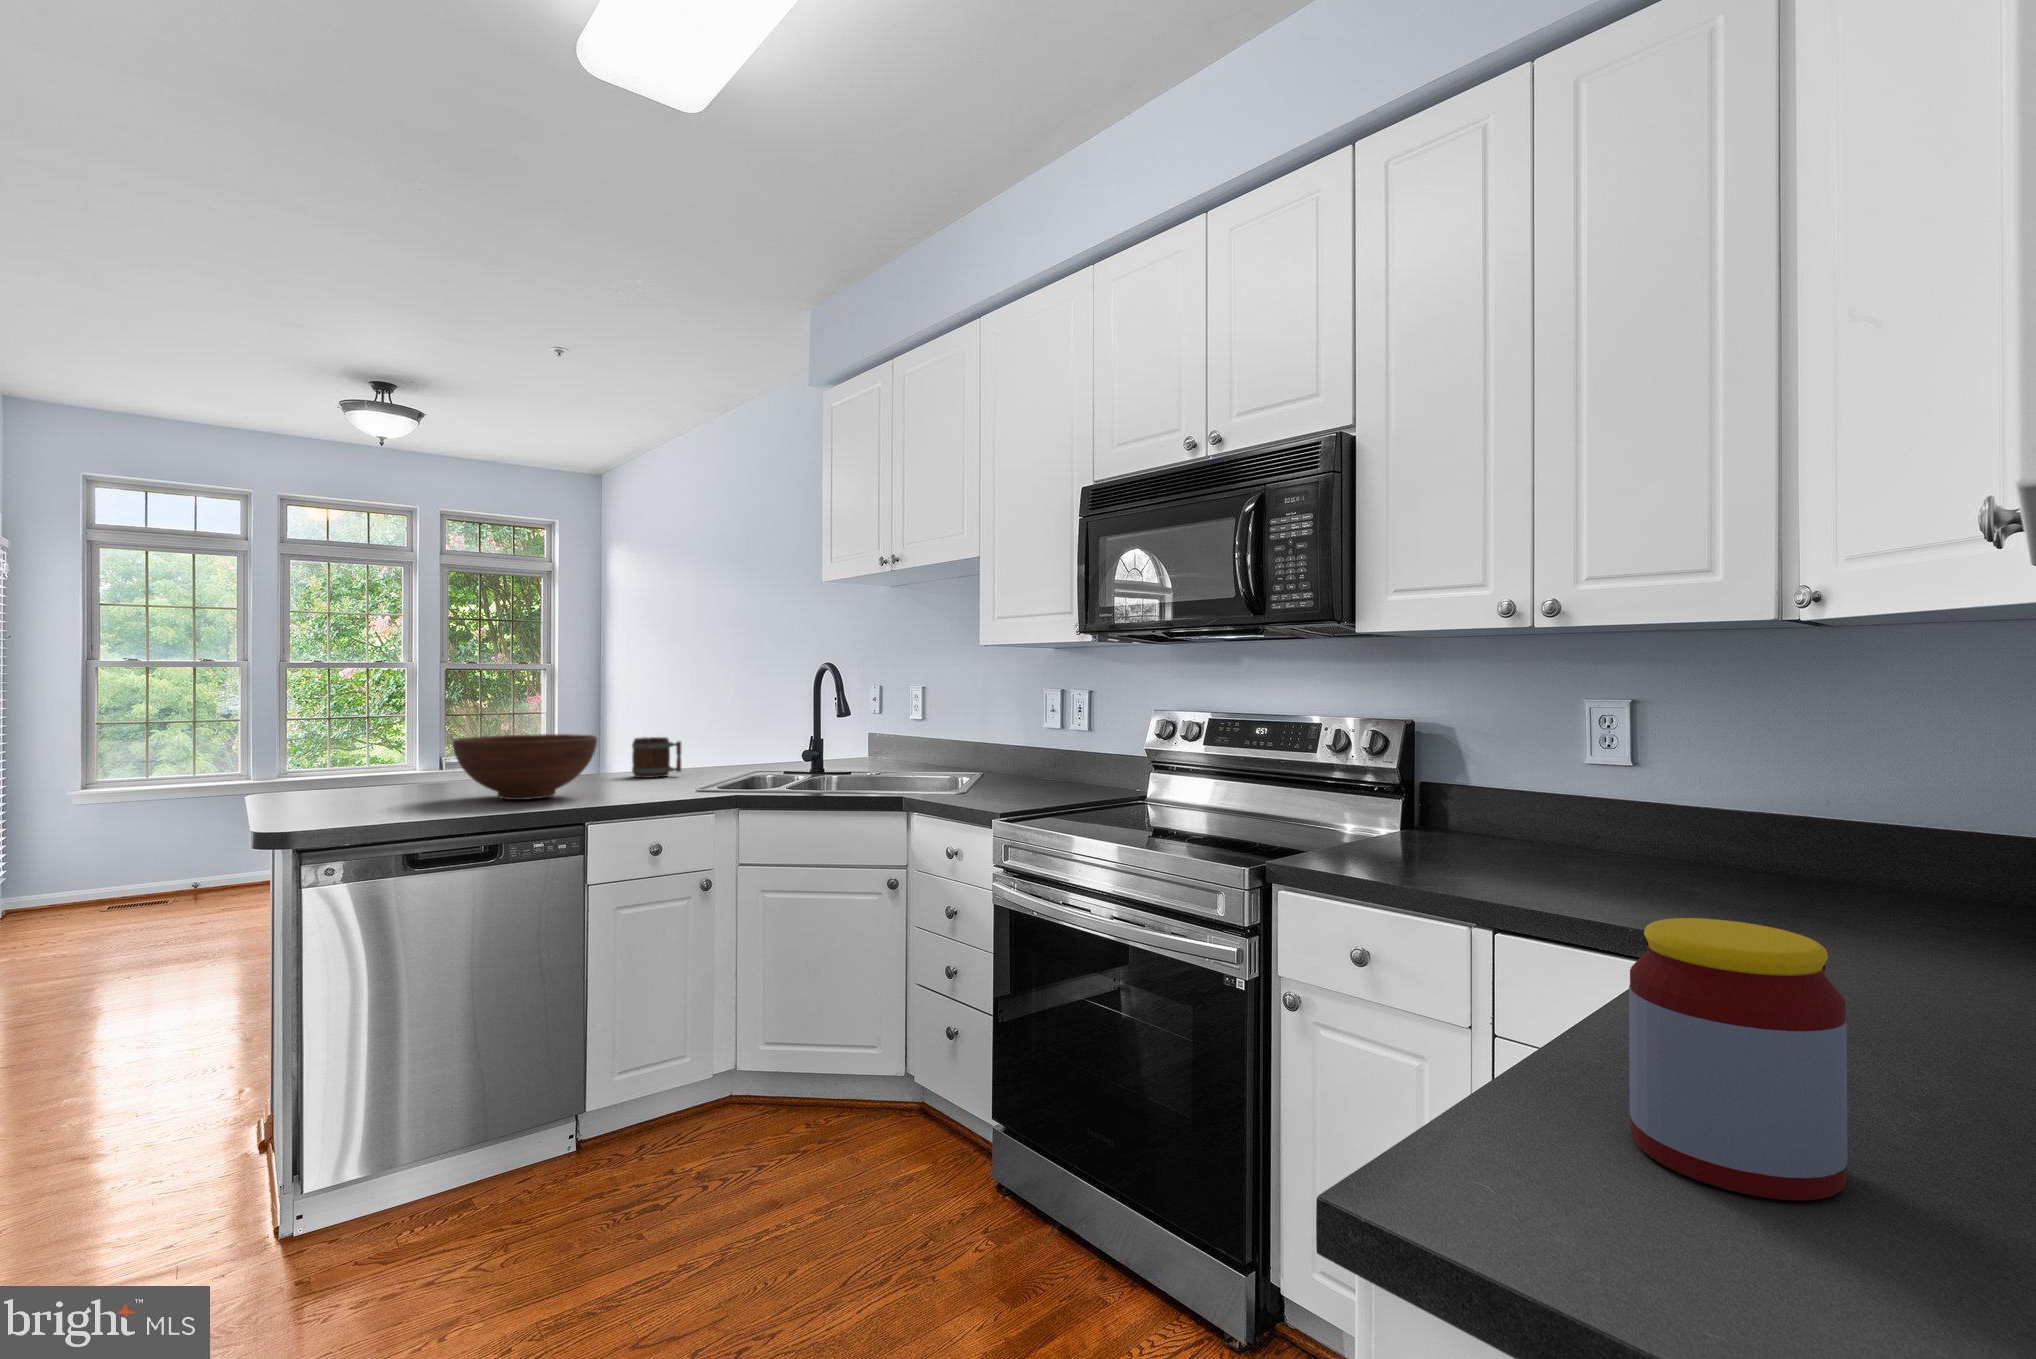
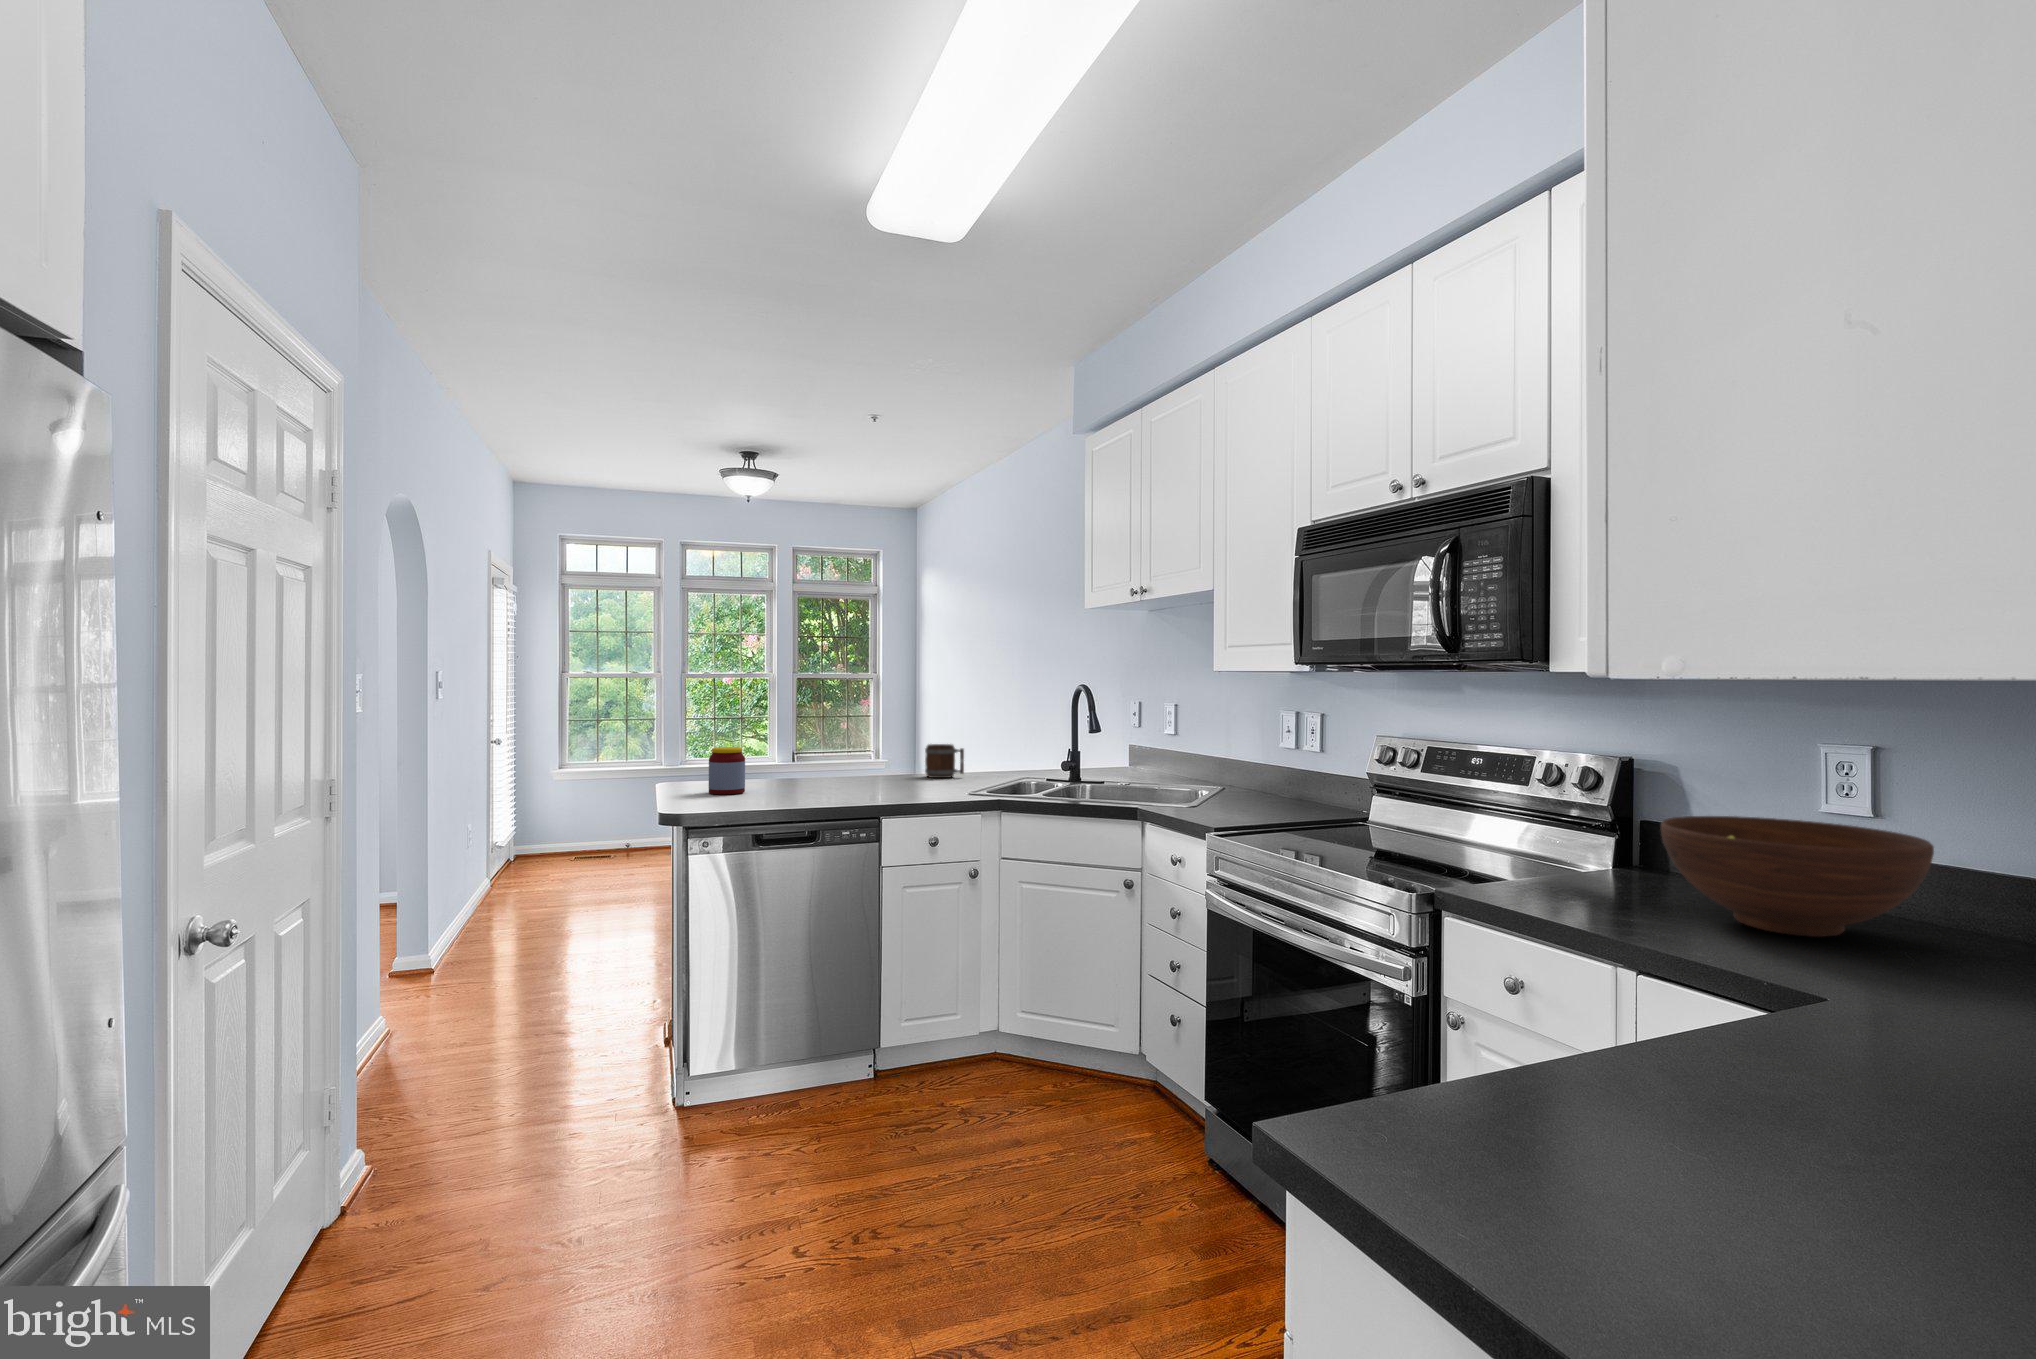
fruit bowl: present [453,734,597,800] -> present [1661,816,1934,937]
jar: present [1629,918,1847,1201] -> present [709,747,745,795]

